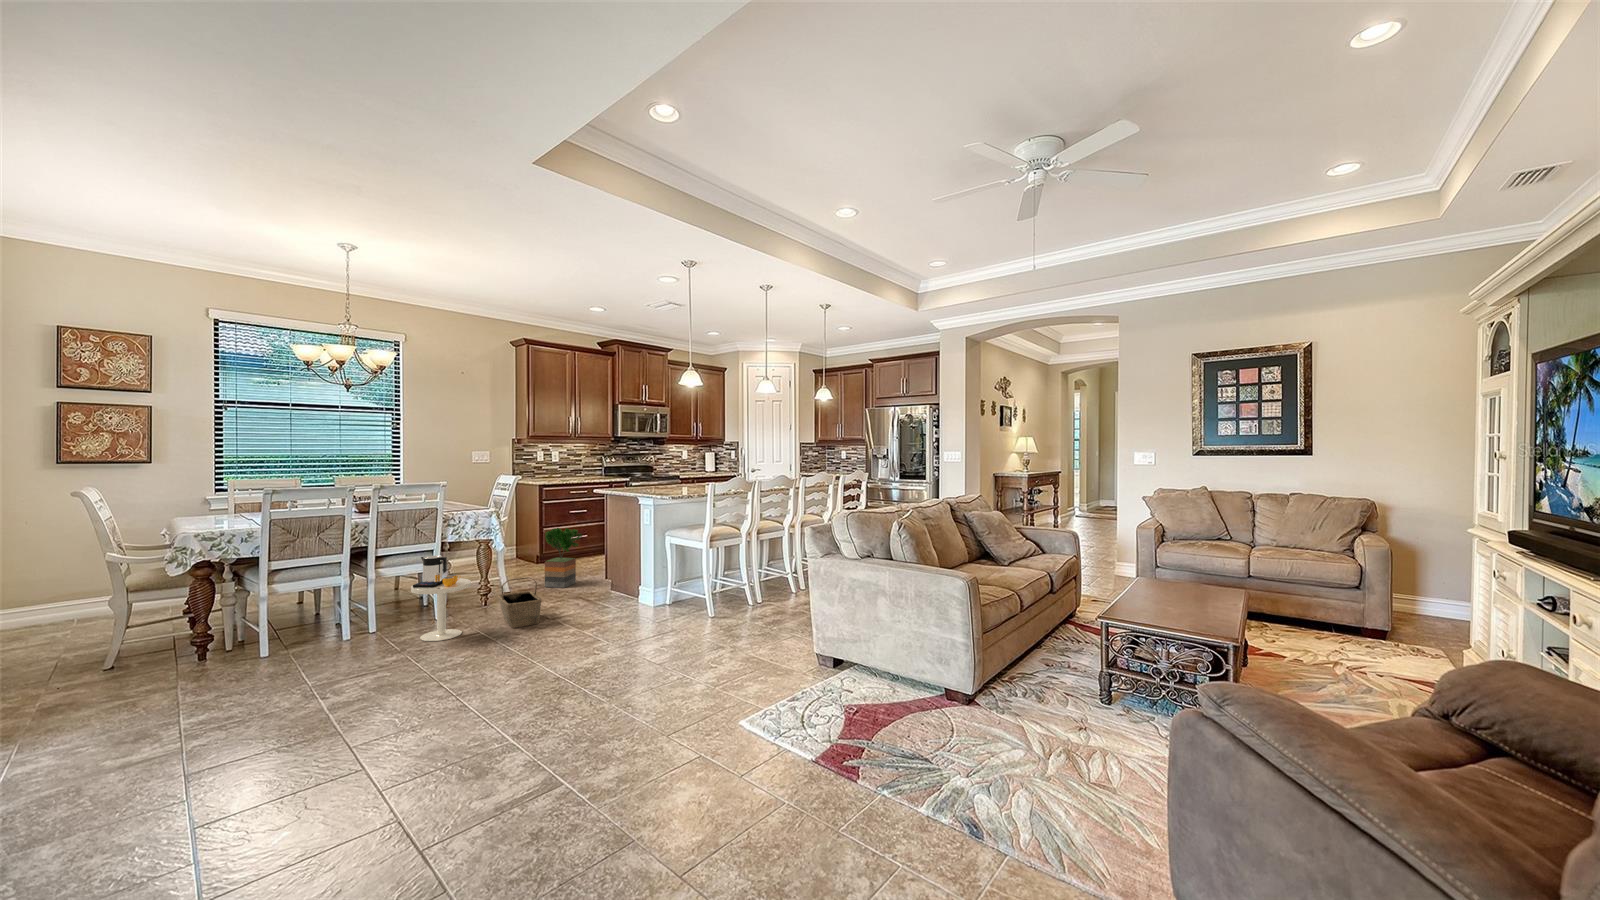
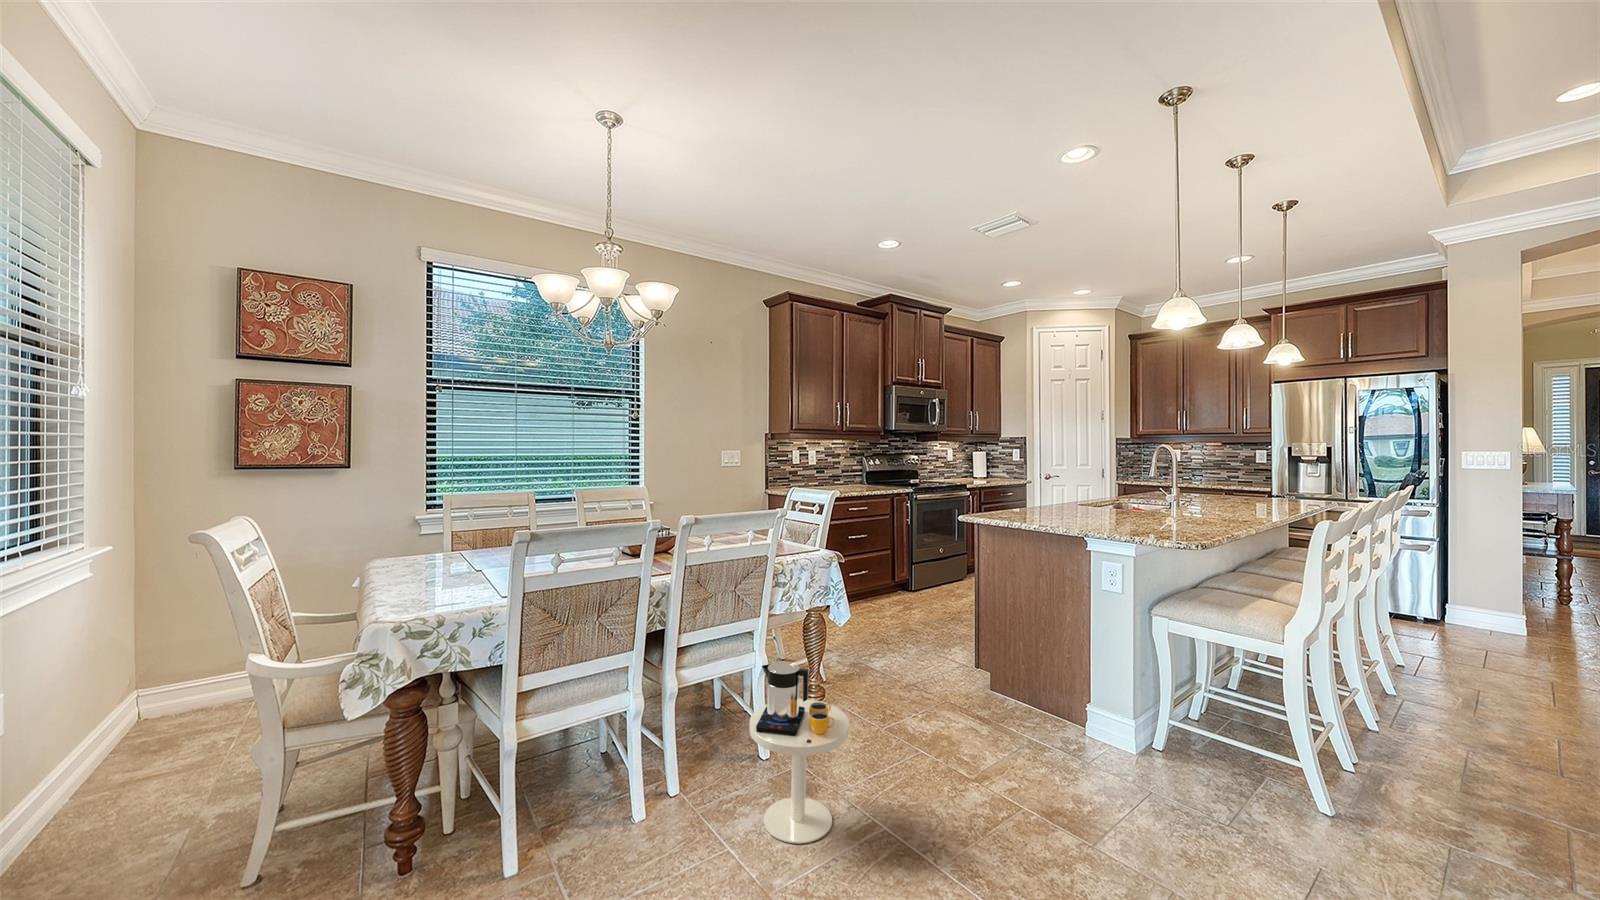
potted tree: present [545,528,582,588] -> none [860,575,921,676]
basket: present [498,578,542,628] -> none [865,698,960,807]

